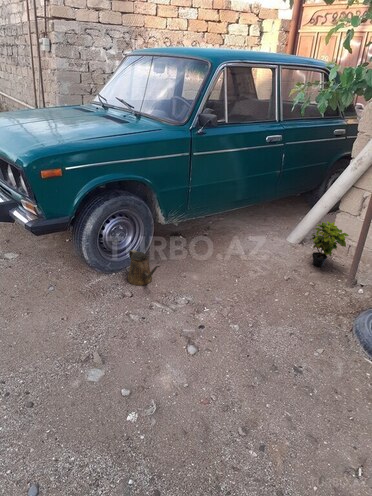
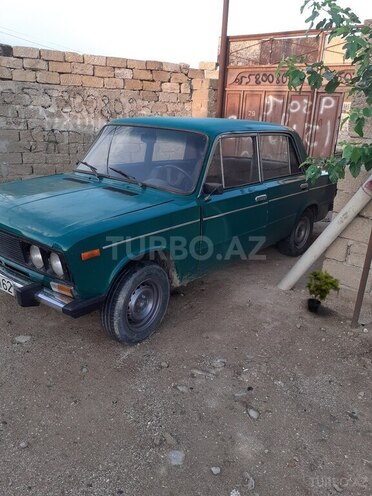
watering can: present [128,249,160,285] -> none [151,318,195,354]

